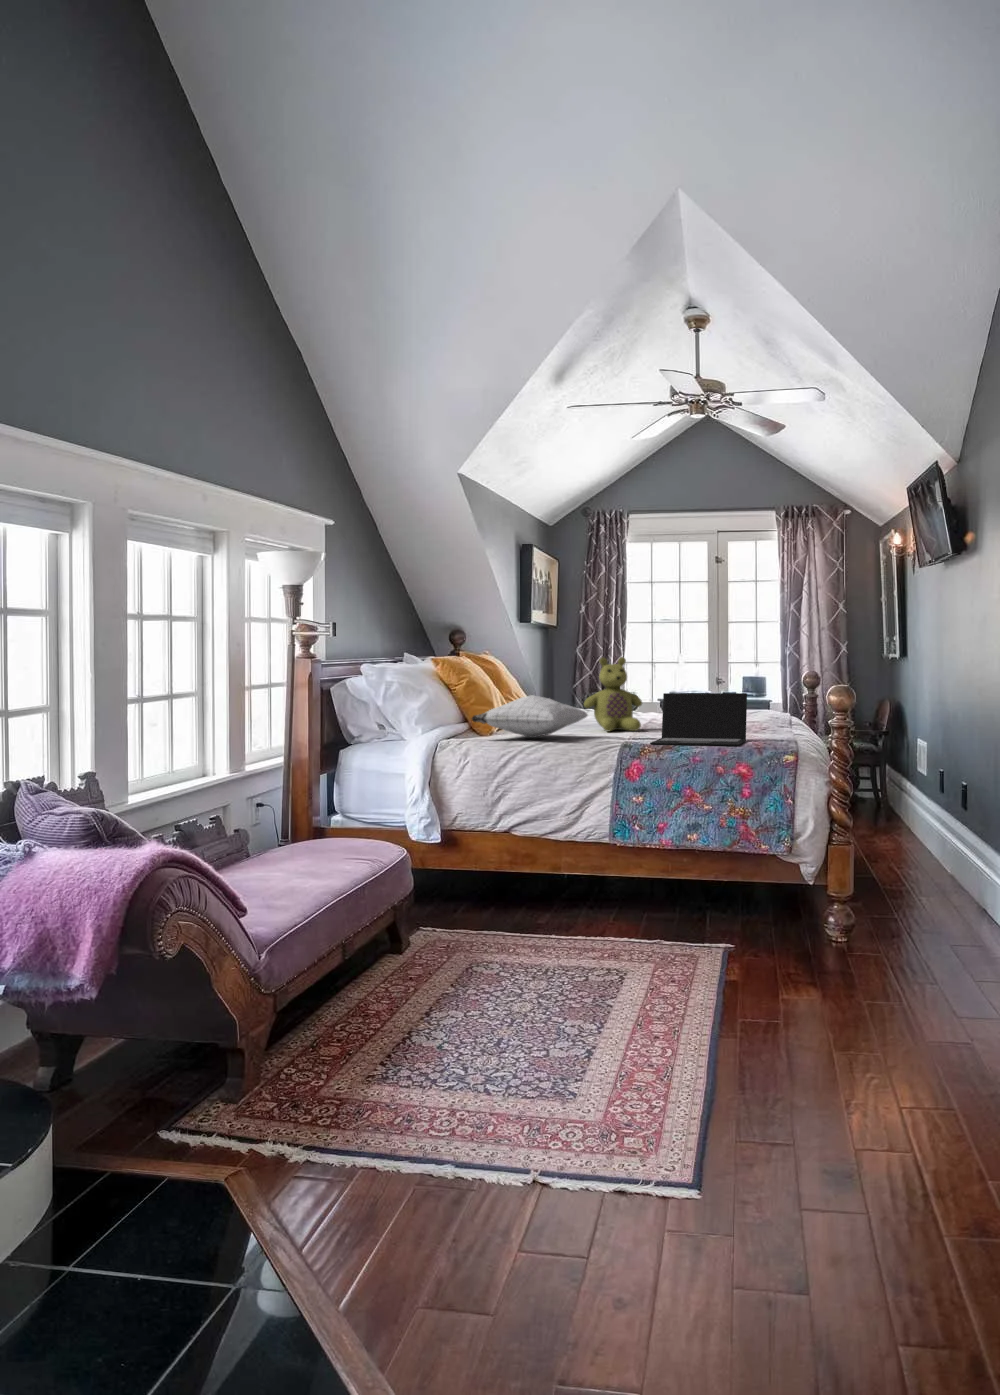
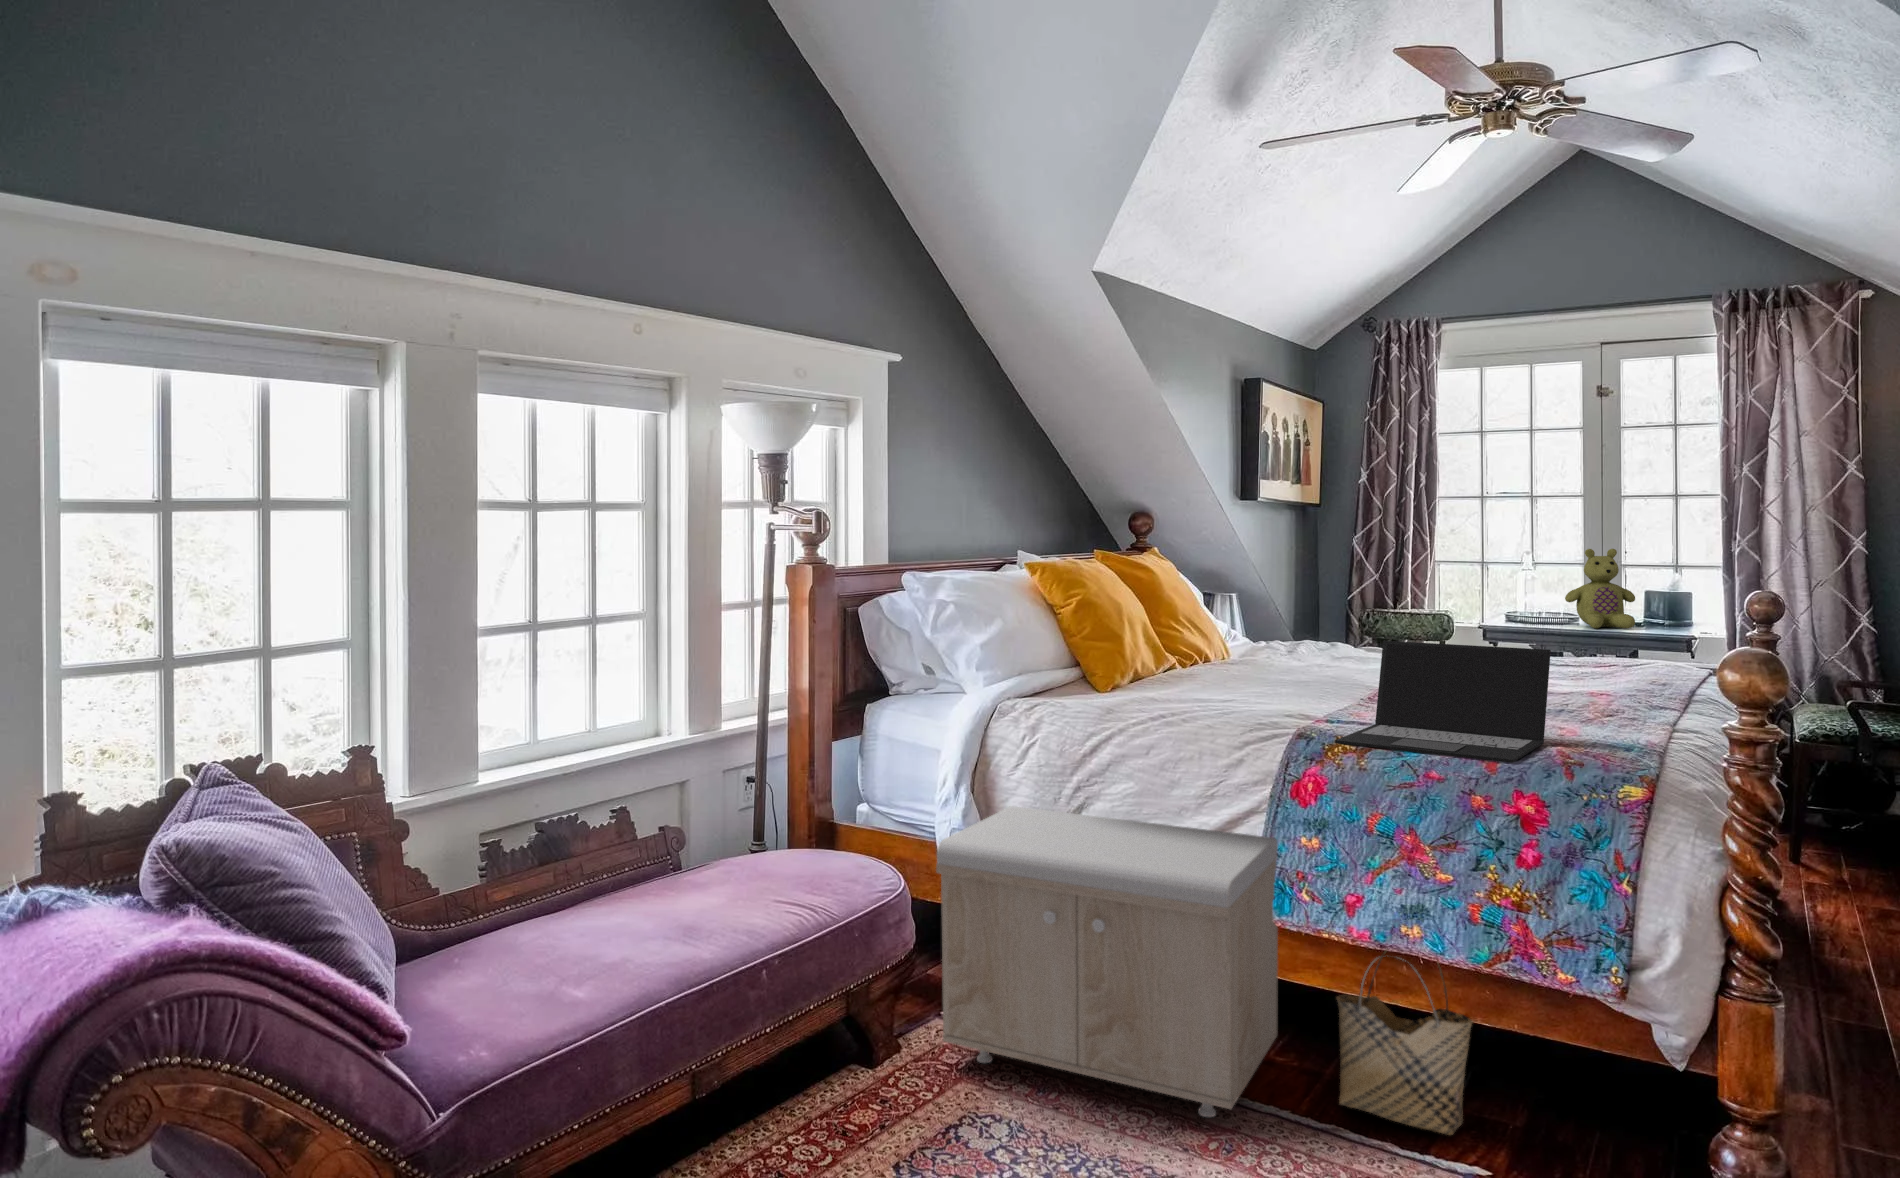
stuffed bear: present [584,657,642,731] -> present [1565,549,1635,629]
pillow: present [472,695,588,738] -> none [1038,633,1254,707]
storage bench: none [444,797,621,942] -> present [936,806,1278,1117]
woven basket: none [657,841,723,933] -> present [1337,949,1472,1135]

